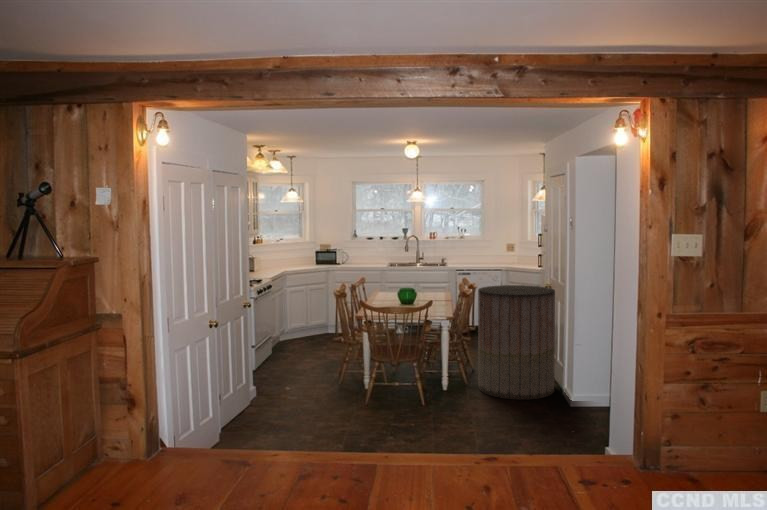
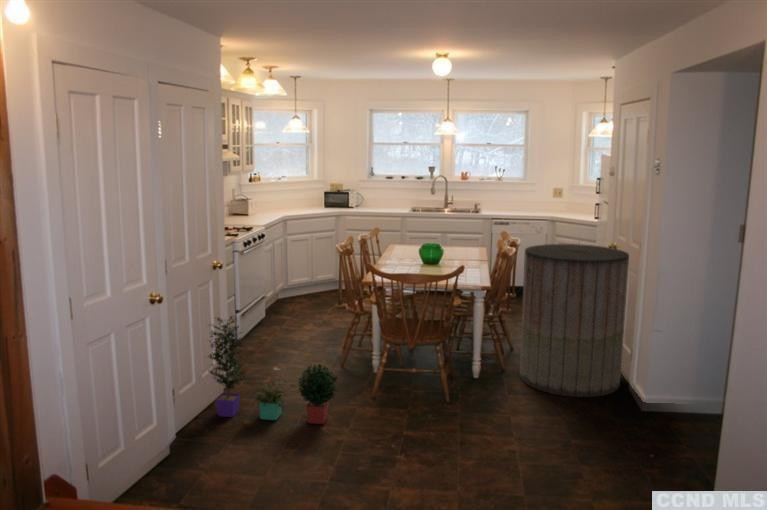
potted plant: none [241,341,341,421] -> present [208,316,337,424]

